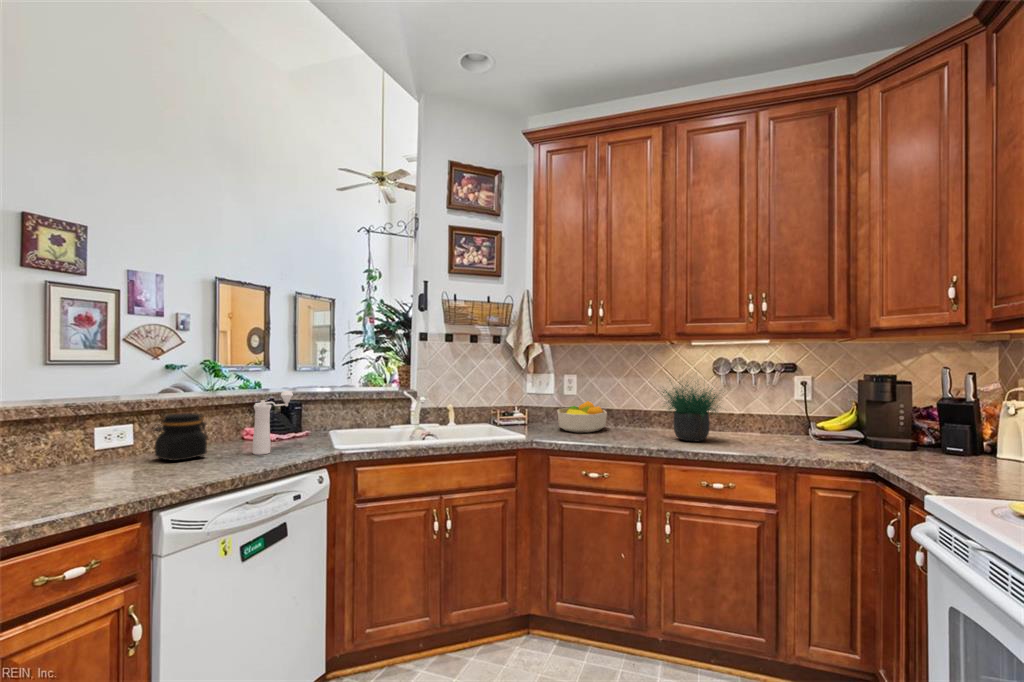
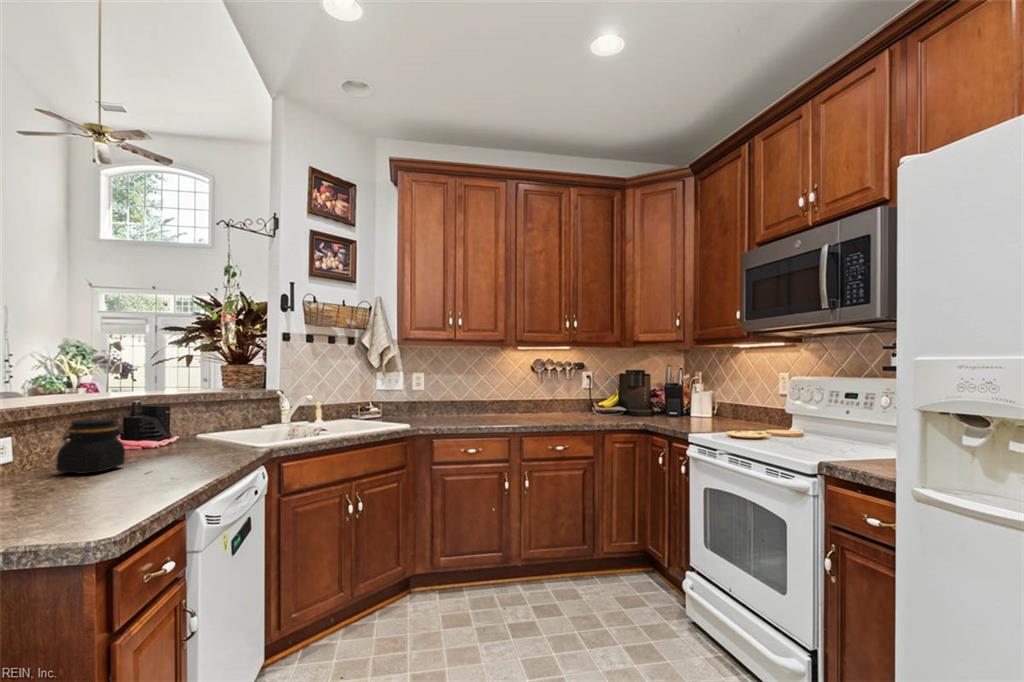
potted plant: present [663,382,718,442] -> none [500,360,562,419]
pepper mill: present [253,391,293,455] -> none [171,391,205,459]
fruit bowl: present [558,401,607,433] -> none [416,395,459,421]

